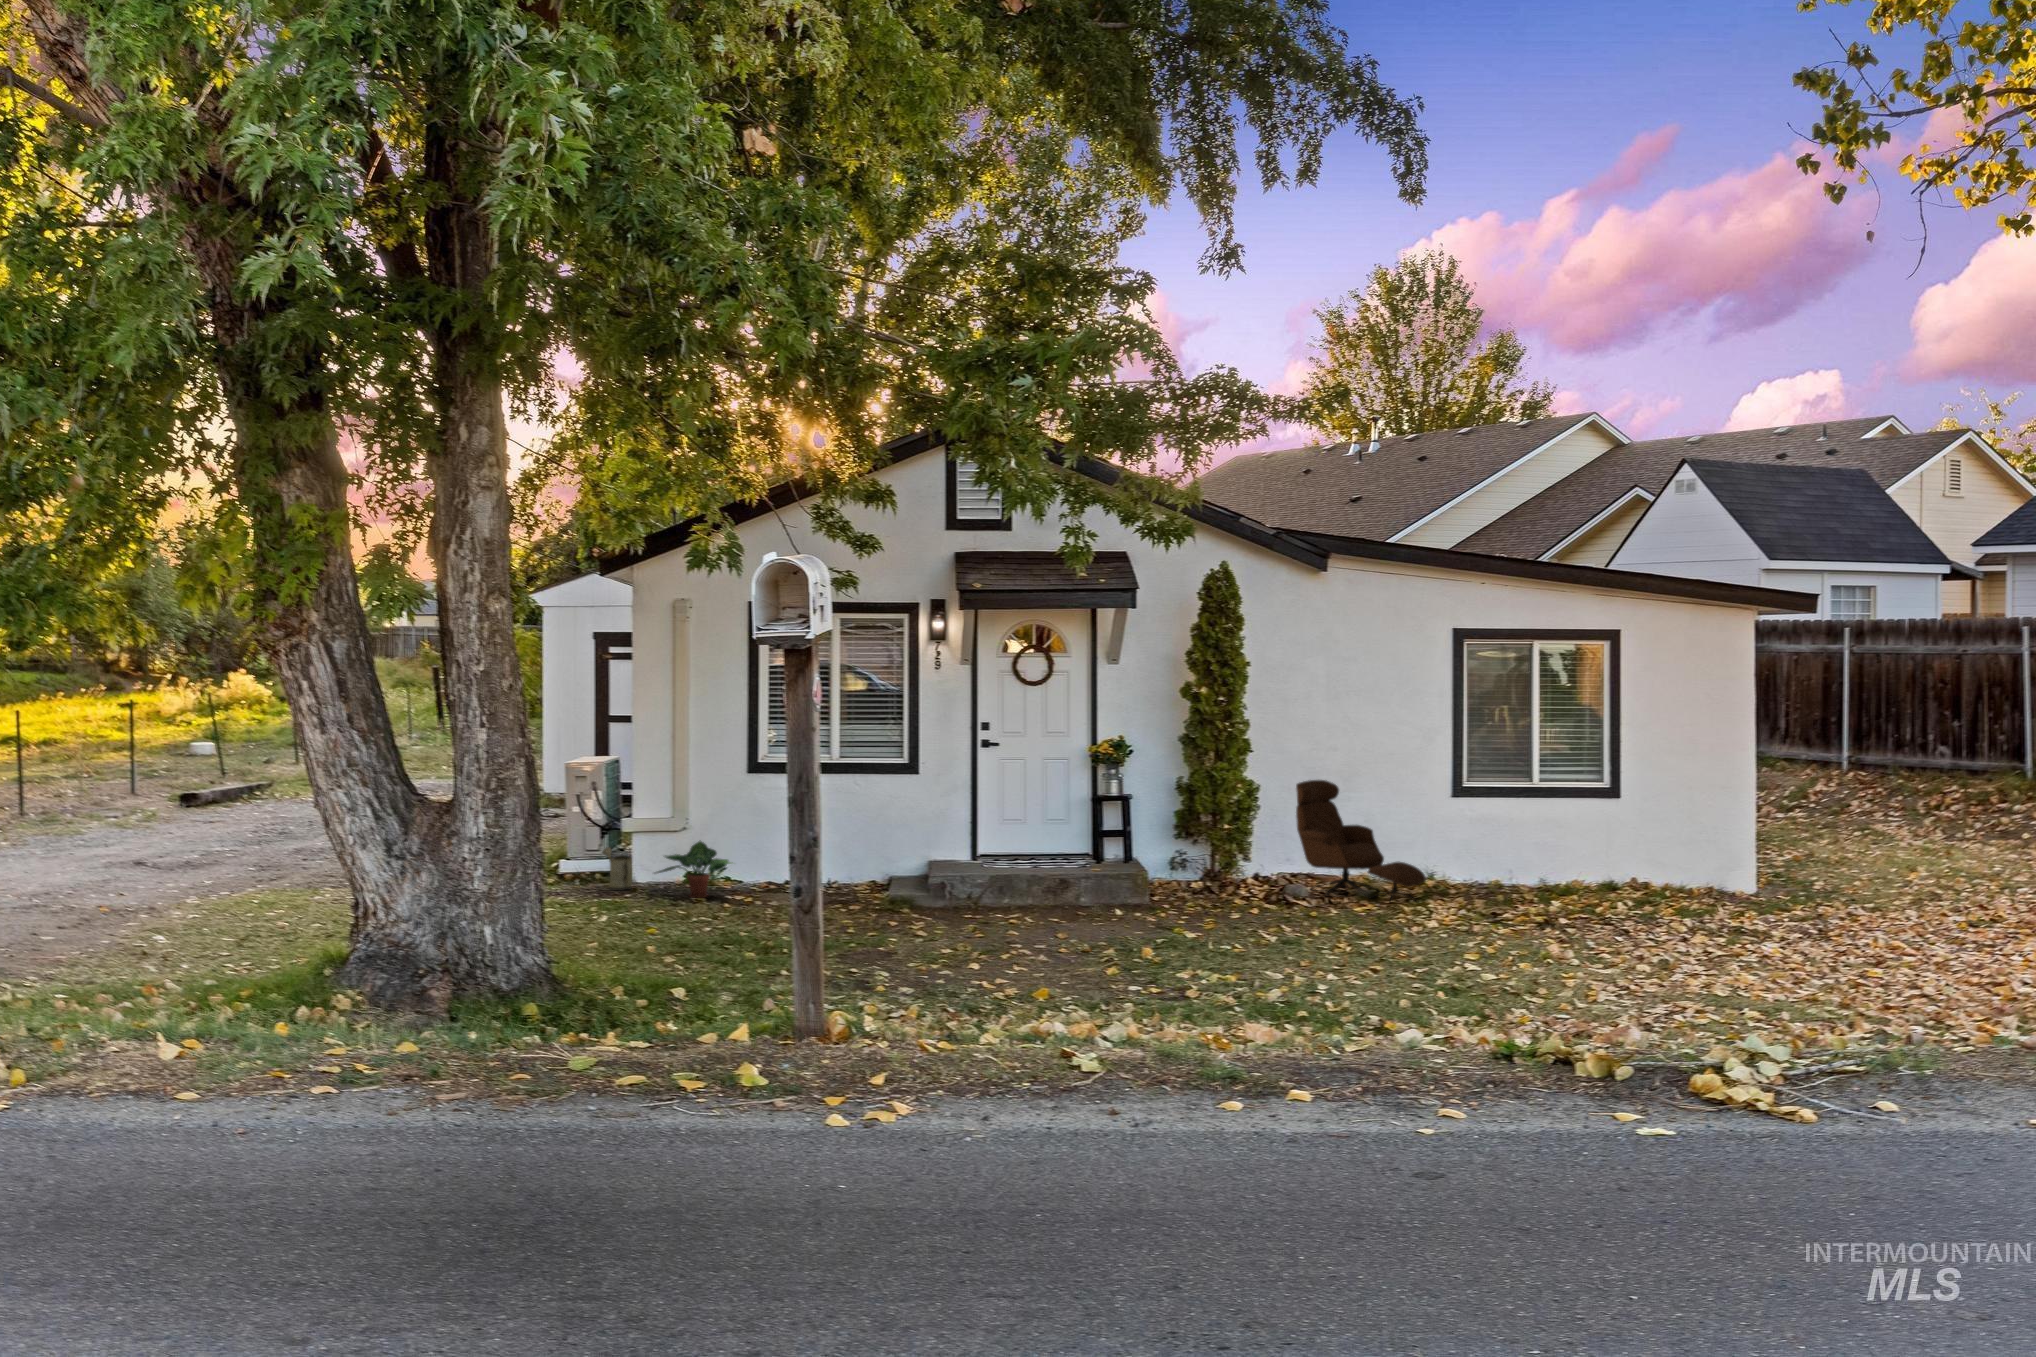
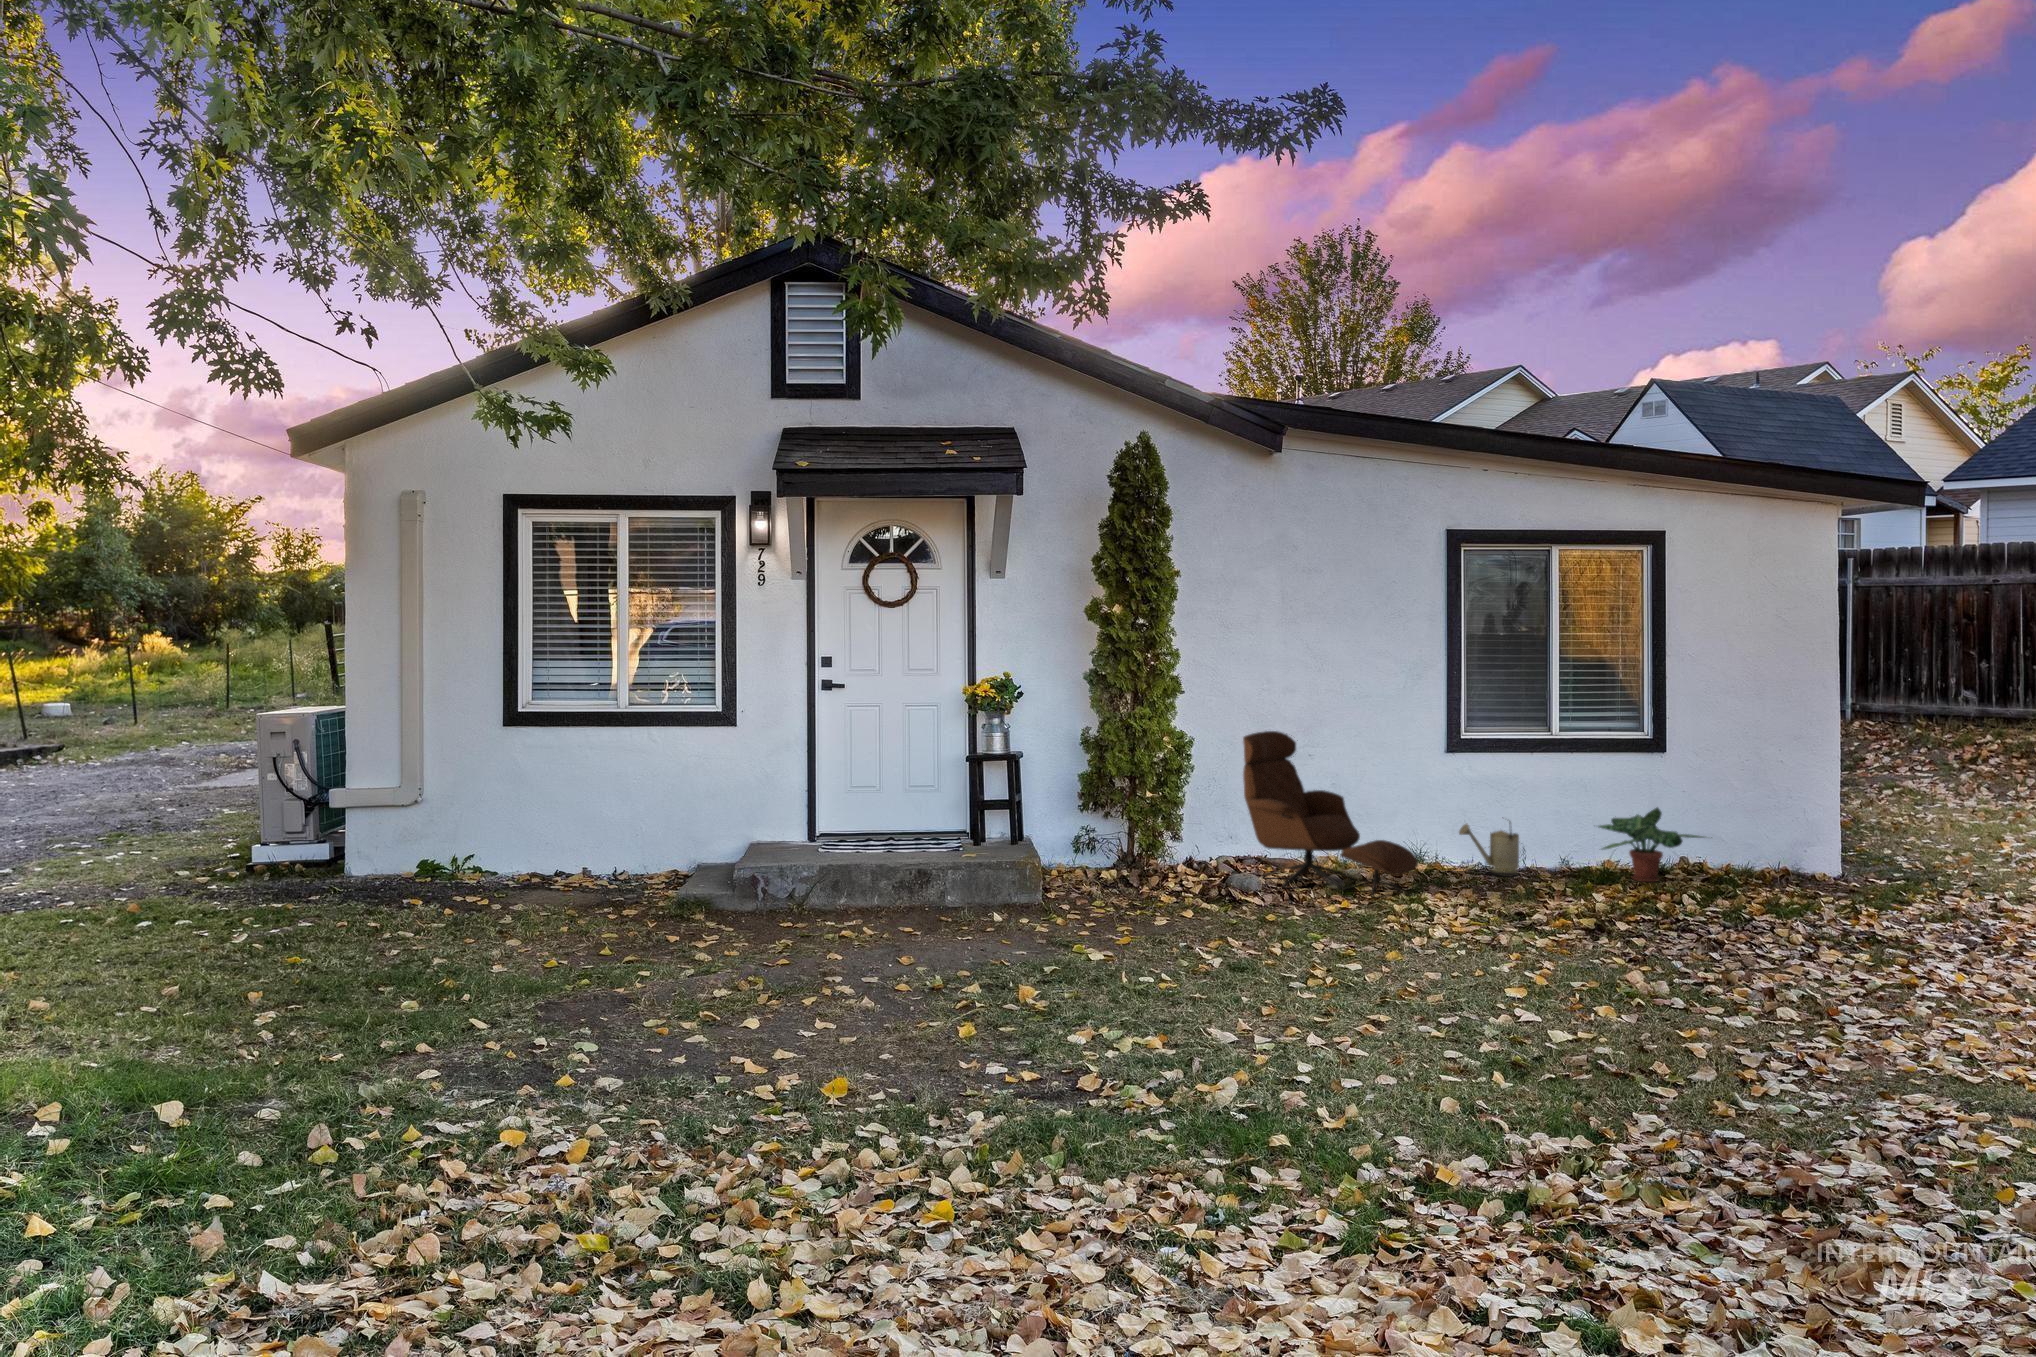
potted plant: present [655,841,731,898] -> present [1599,808,1712,882]
watering can: present [602,847,632,890] -> present [1459,823,1519,877]

